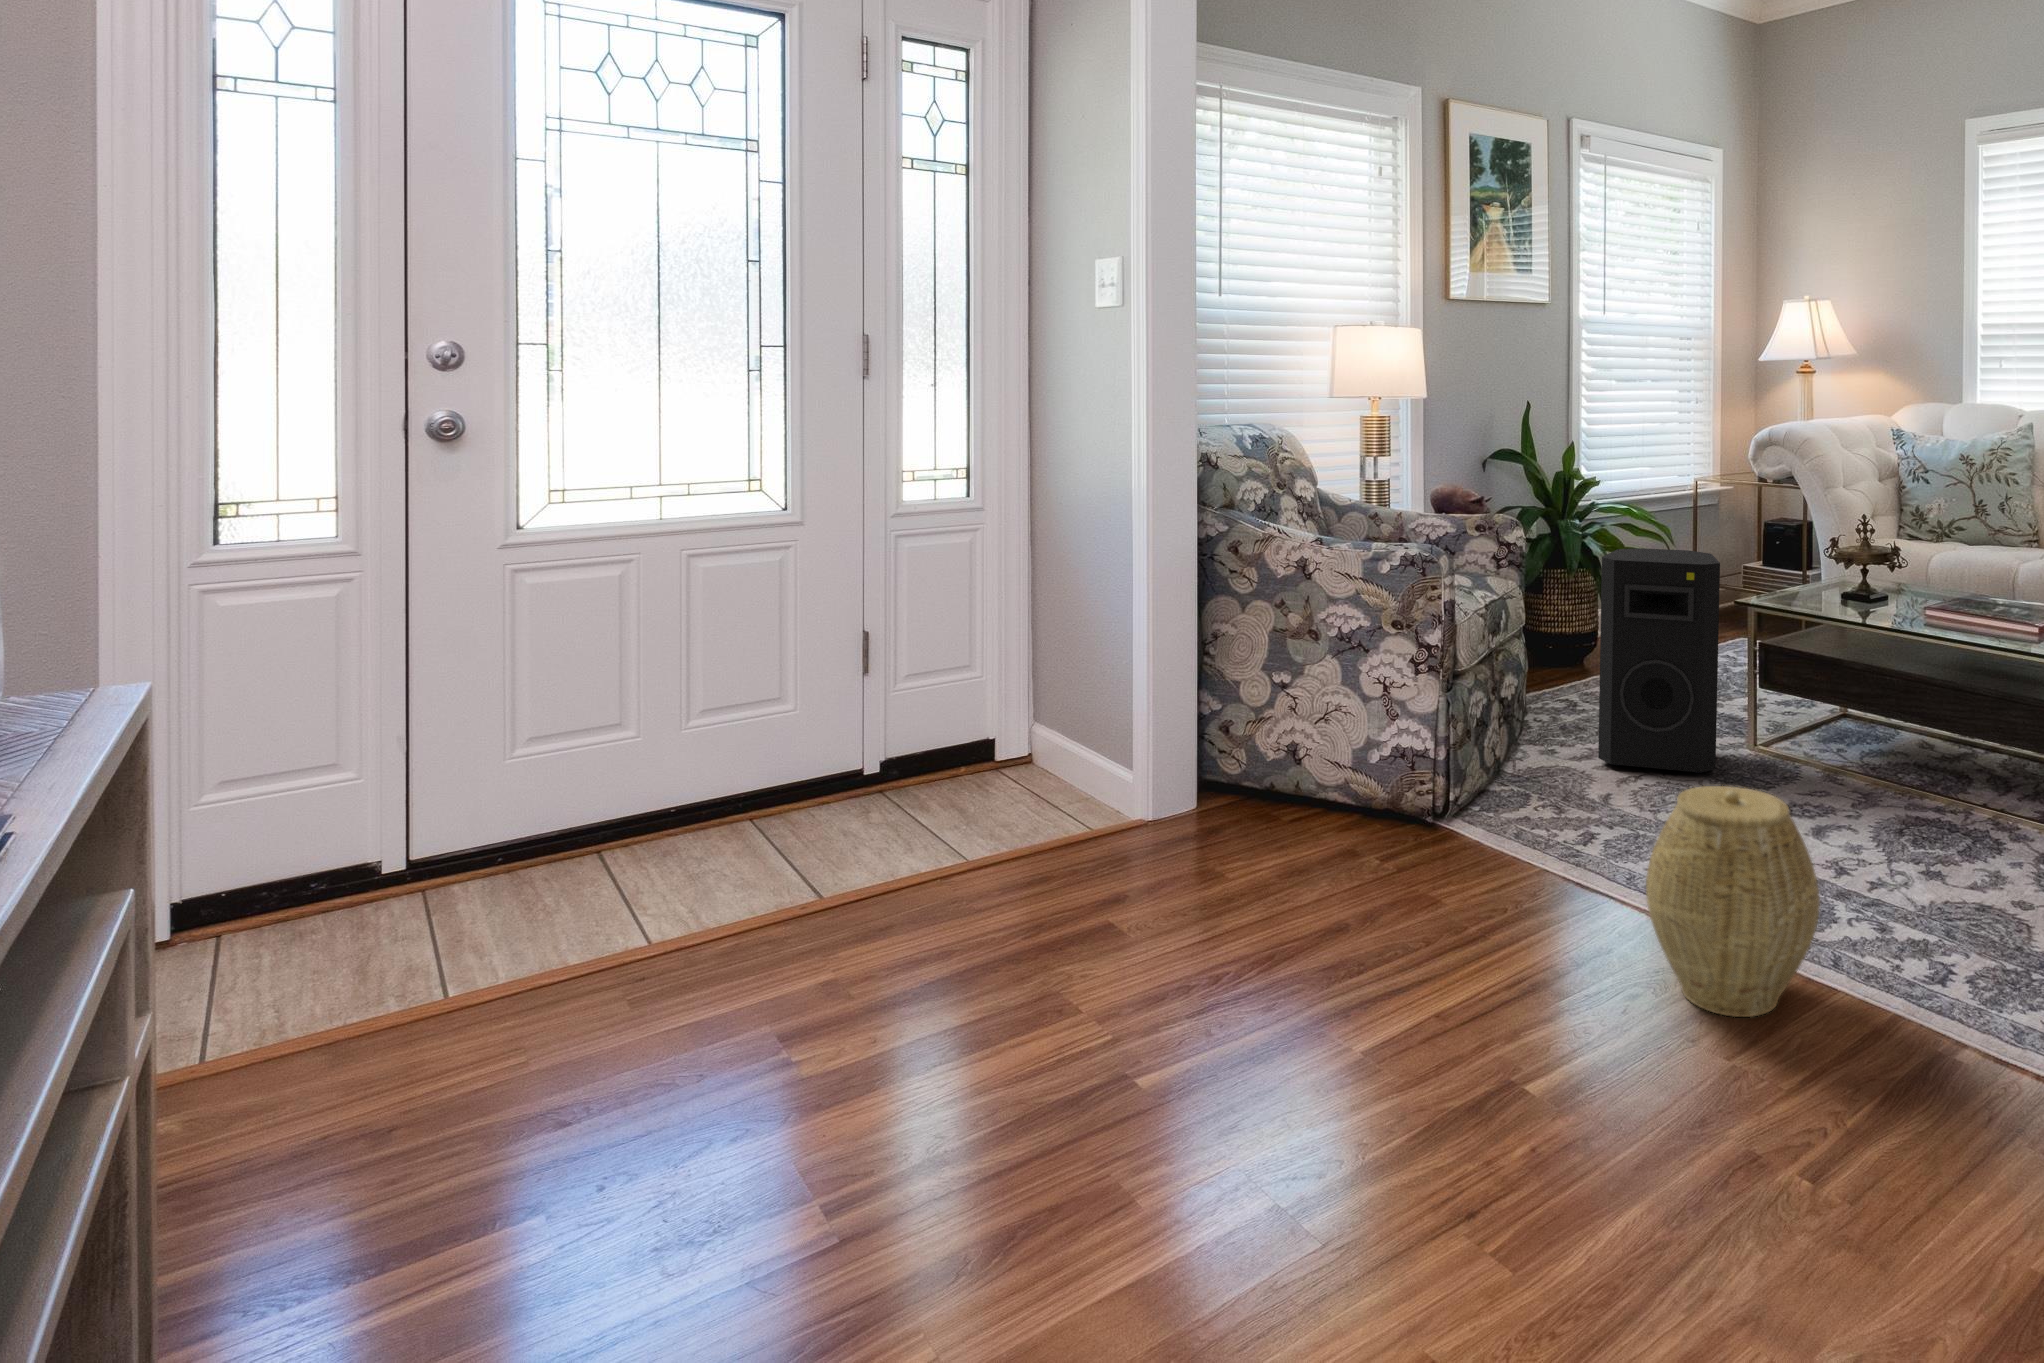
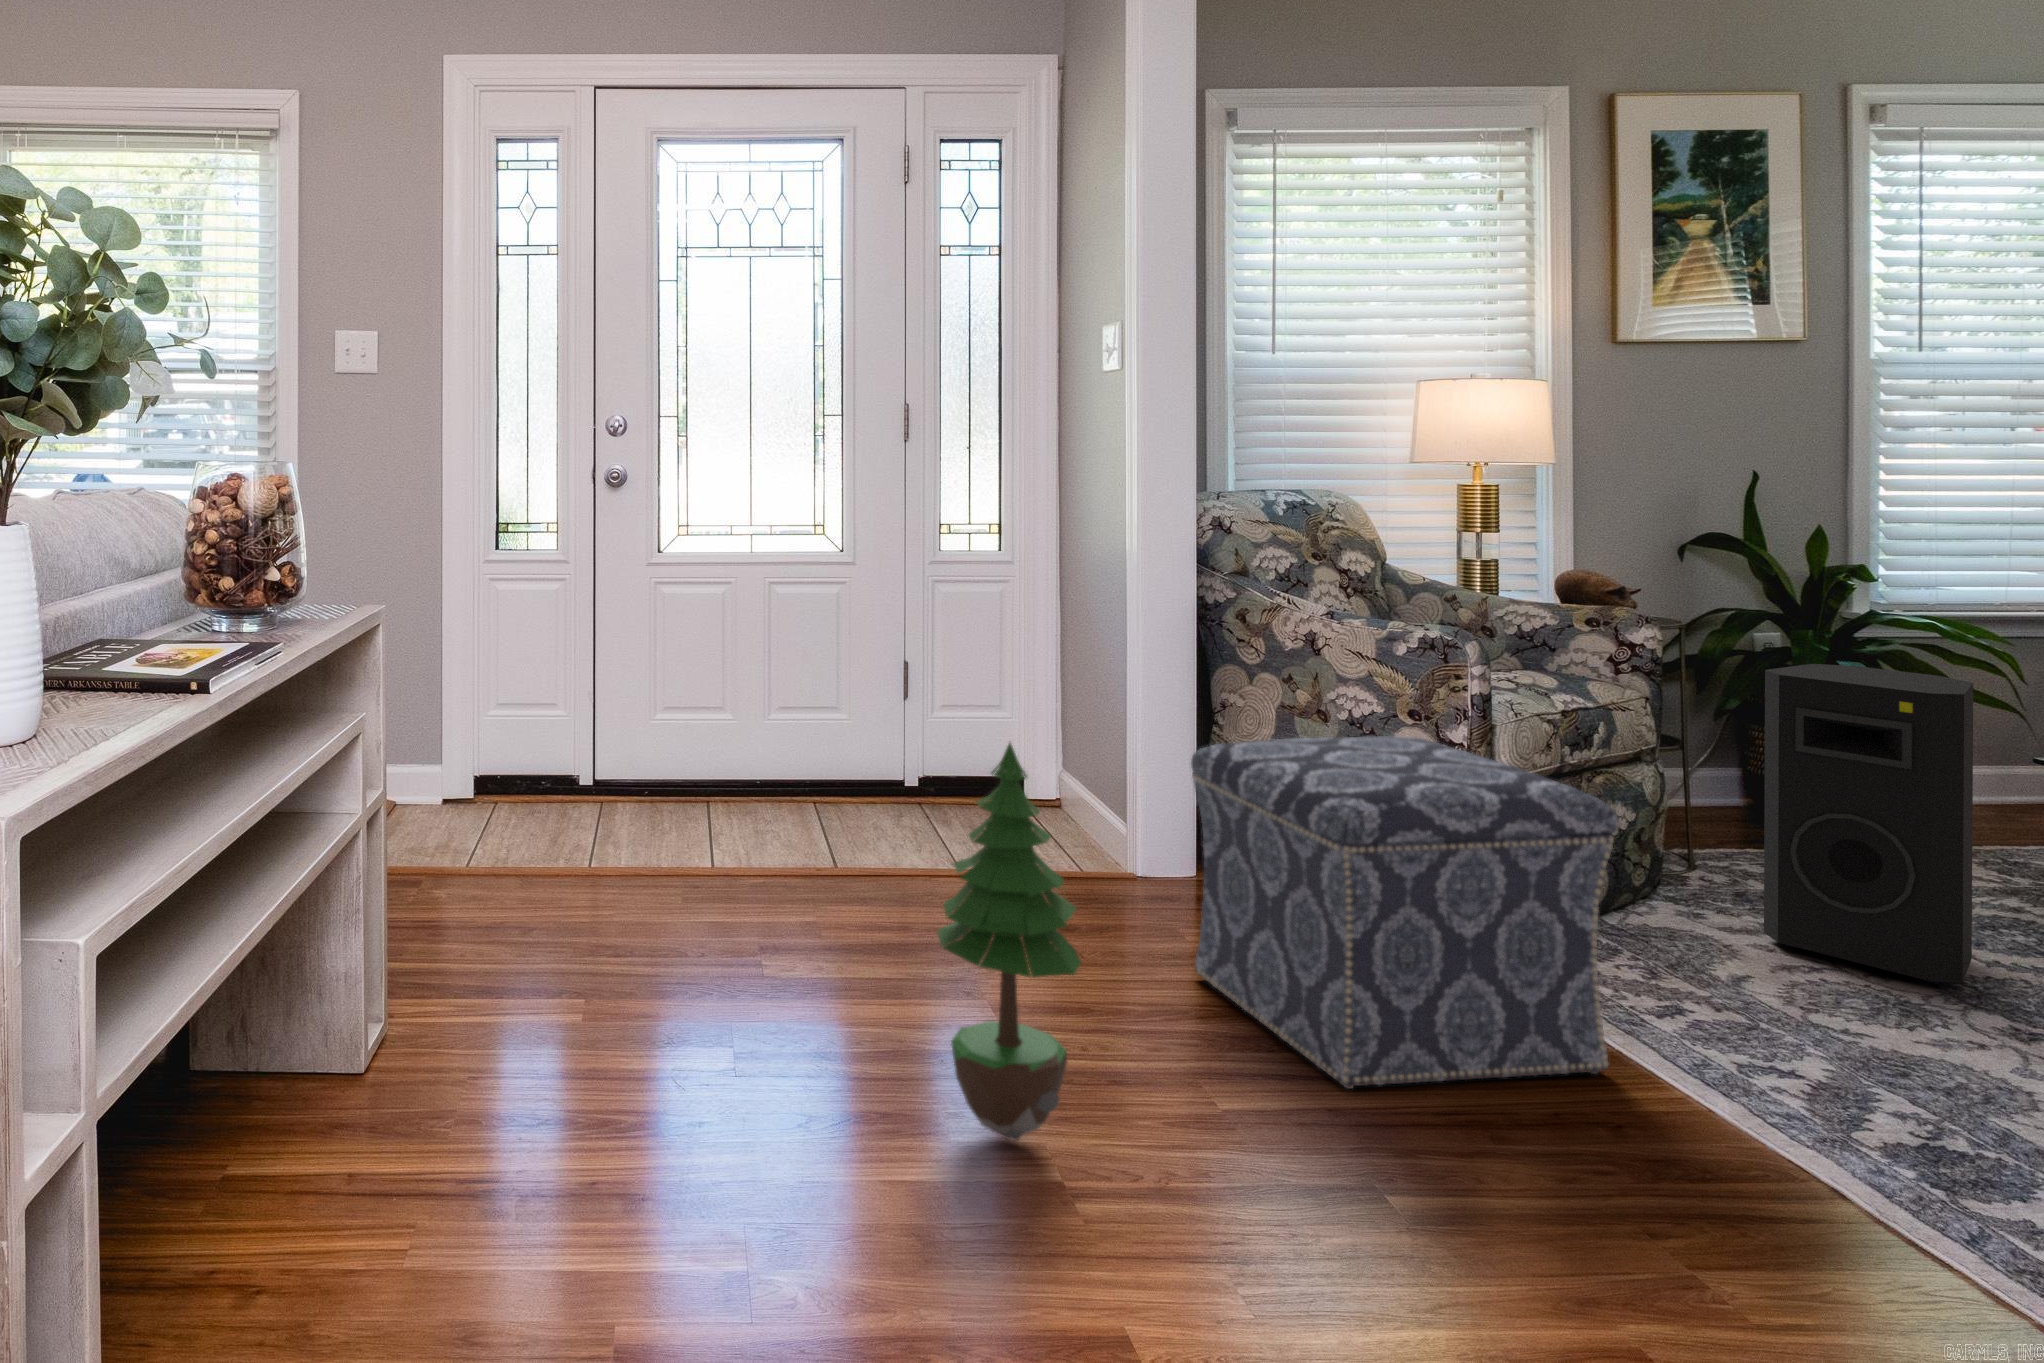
ottoman: none [1254,646,1600,988] -> present [1191,736,1618,1089]
potted tree: none [1110,722,1278,1172] -> present [937,743,1081,1141]
woven basket: present [1646,786,1820,1017] -> none [1611,939,1874,1238]

